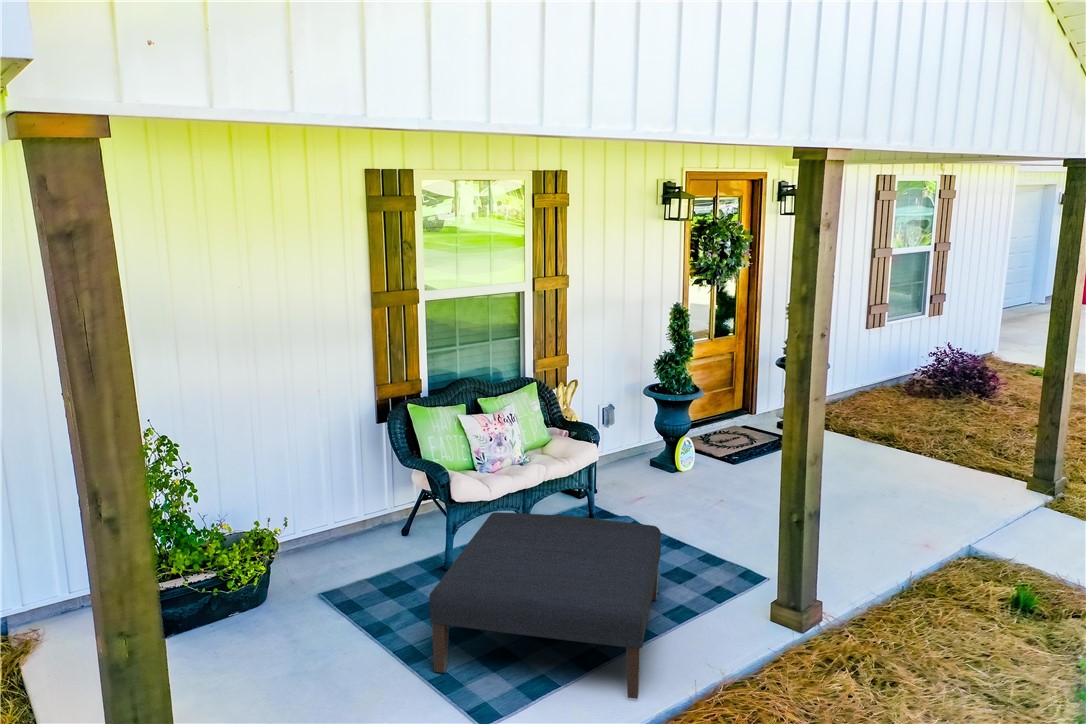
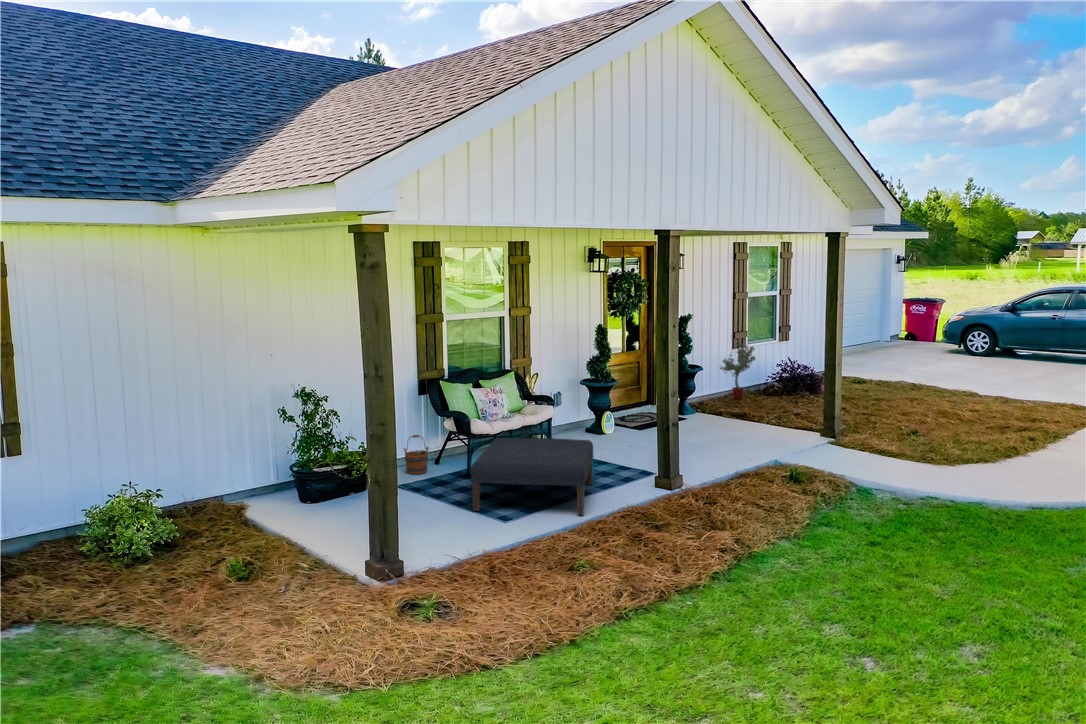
potted tree: none [847,318,903,404] -> present [720,341,755,399]
wooden bucket: none [347,492,390,557] -> present [404,435,429,474]

